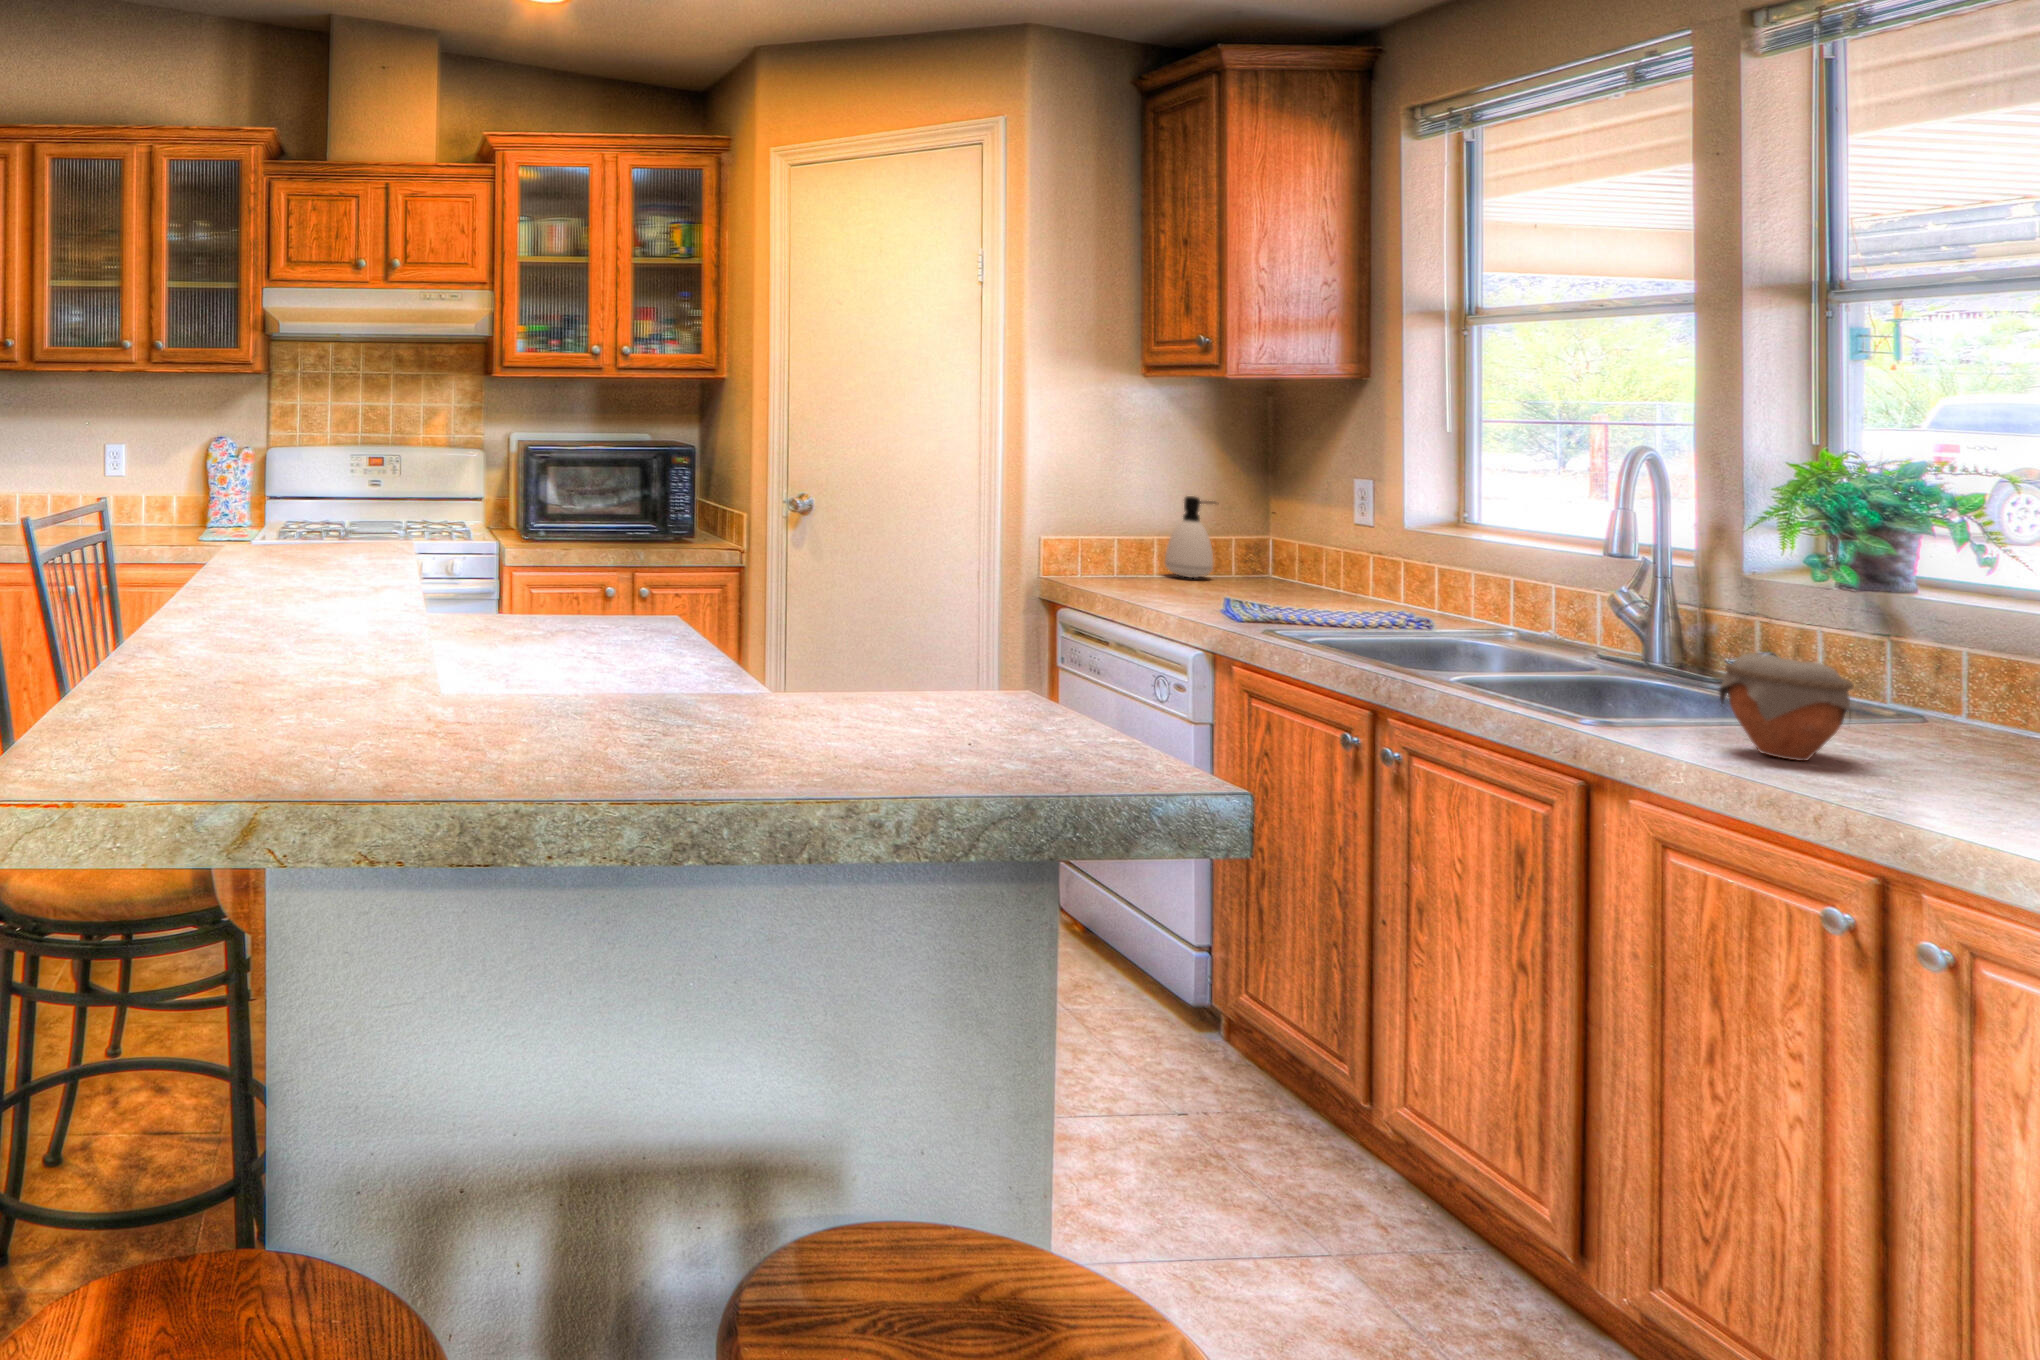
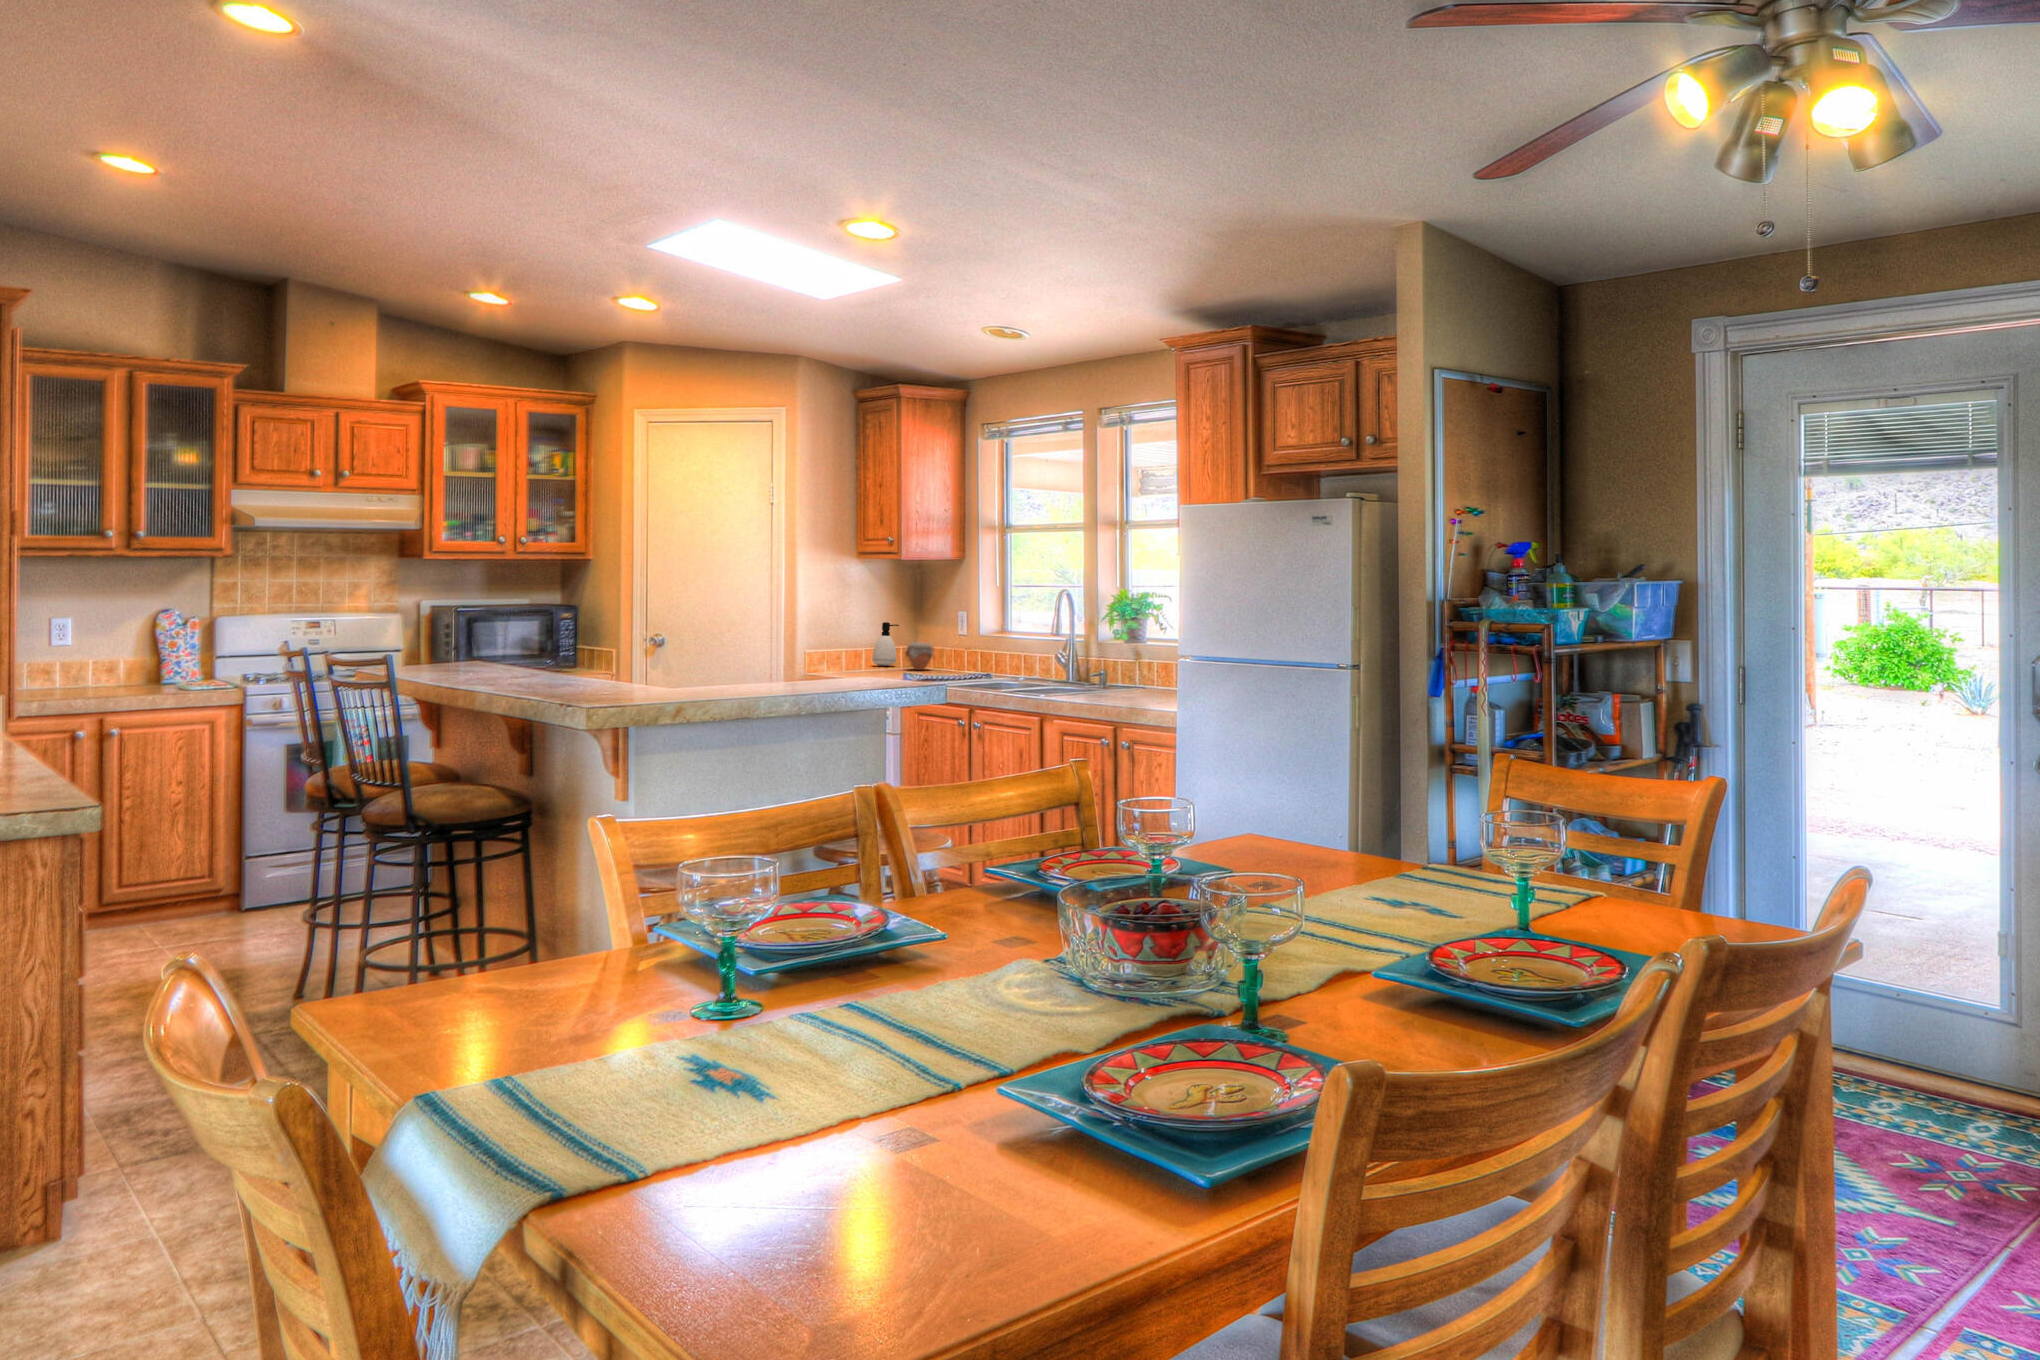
jar: present [1719,653,1854,761] -> present [906,642,934,670]

